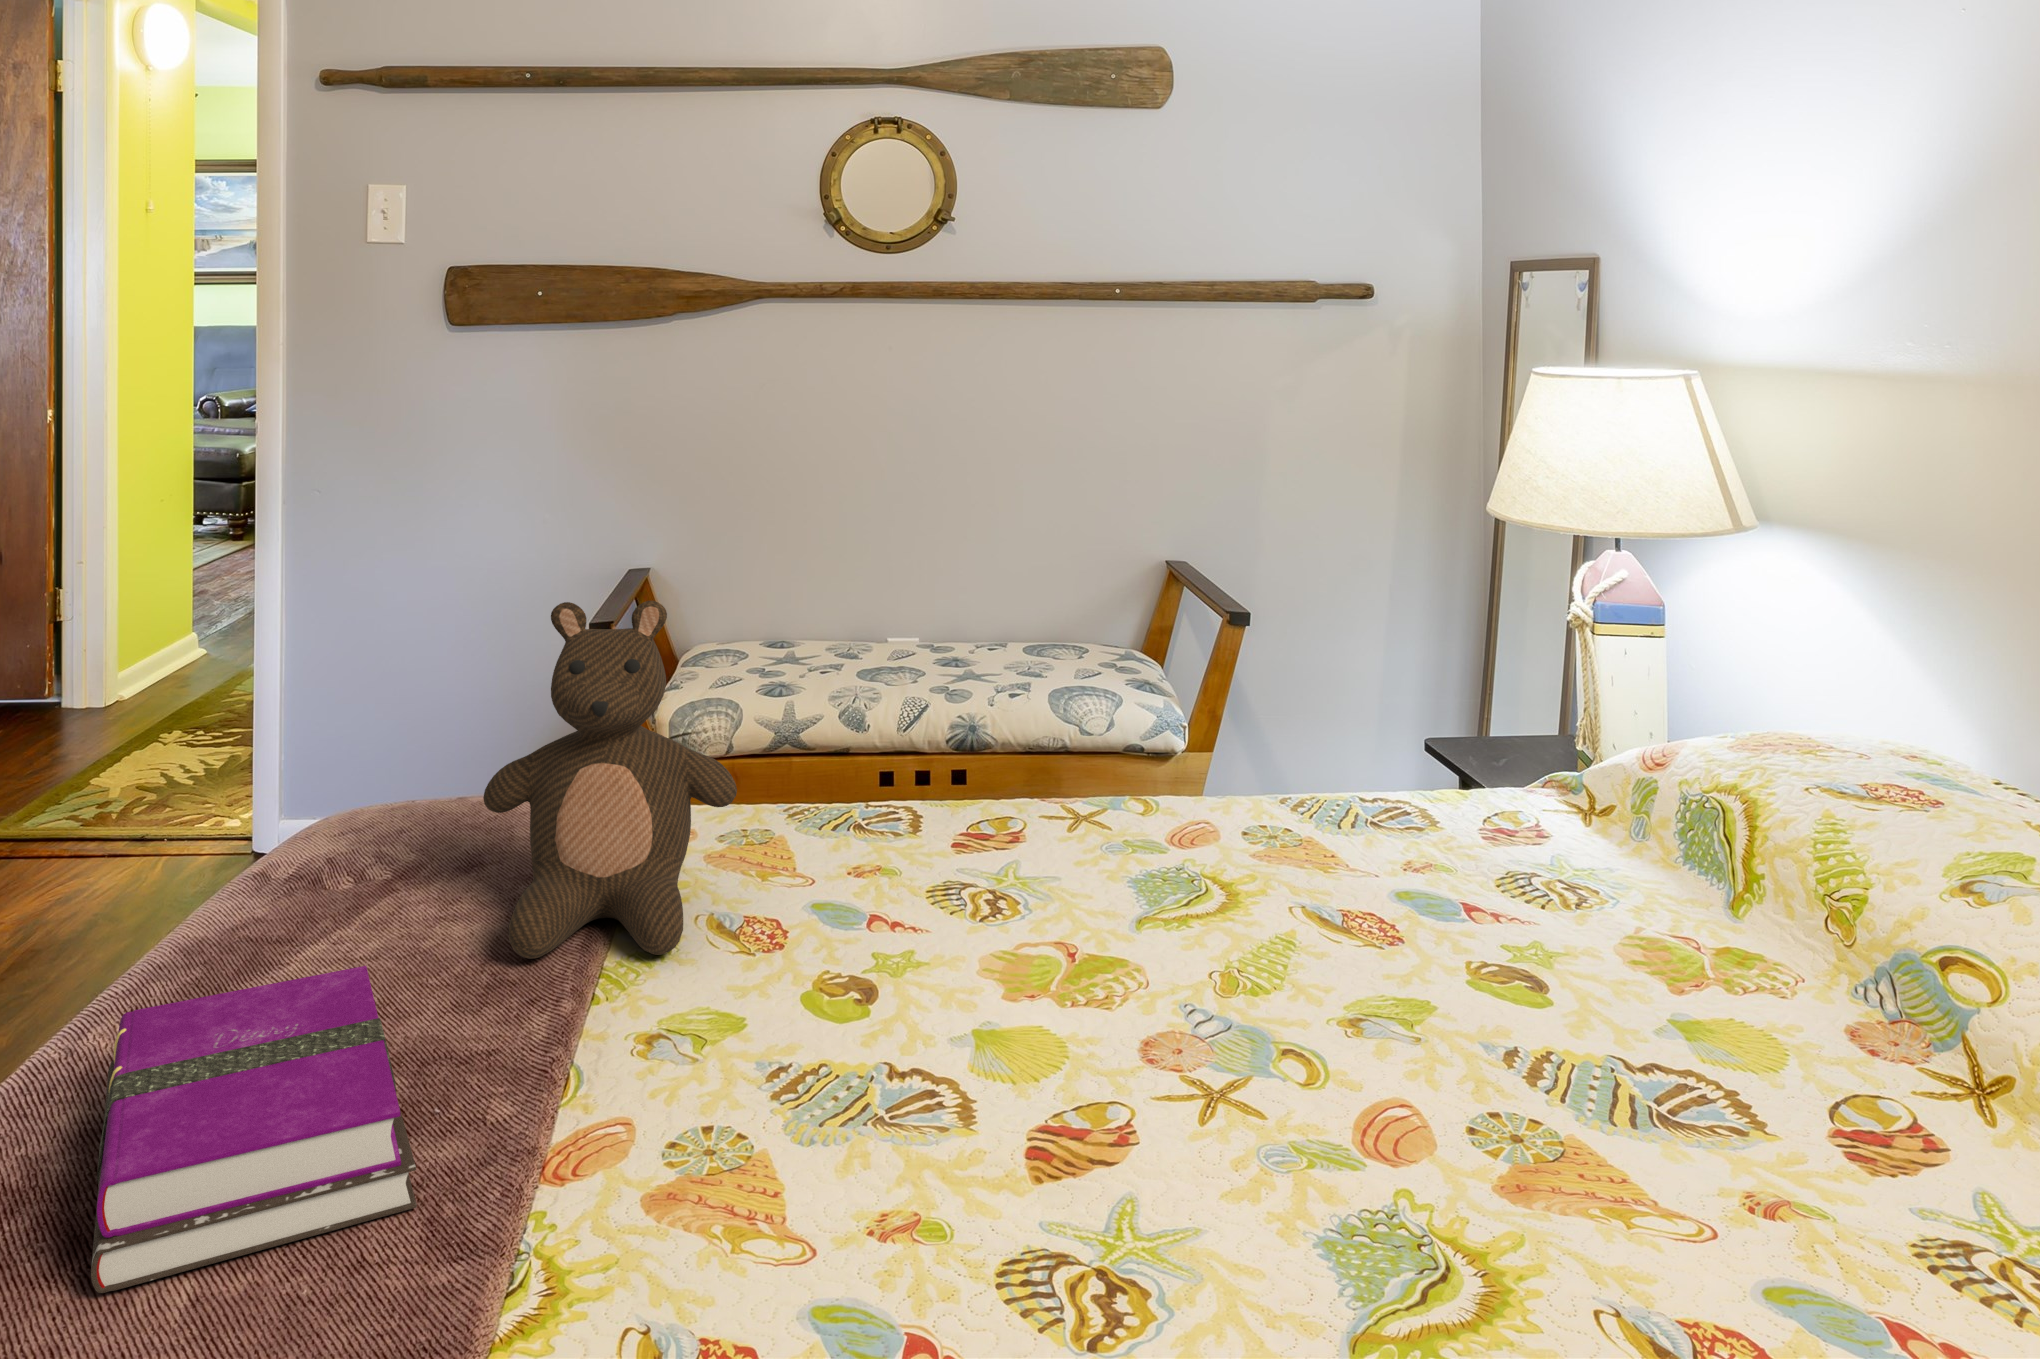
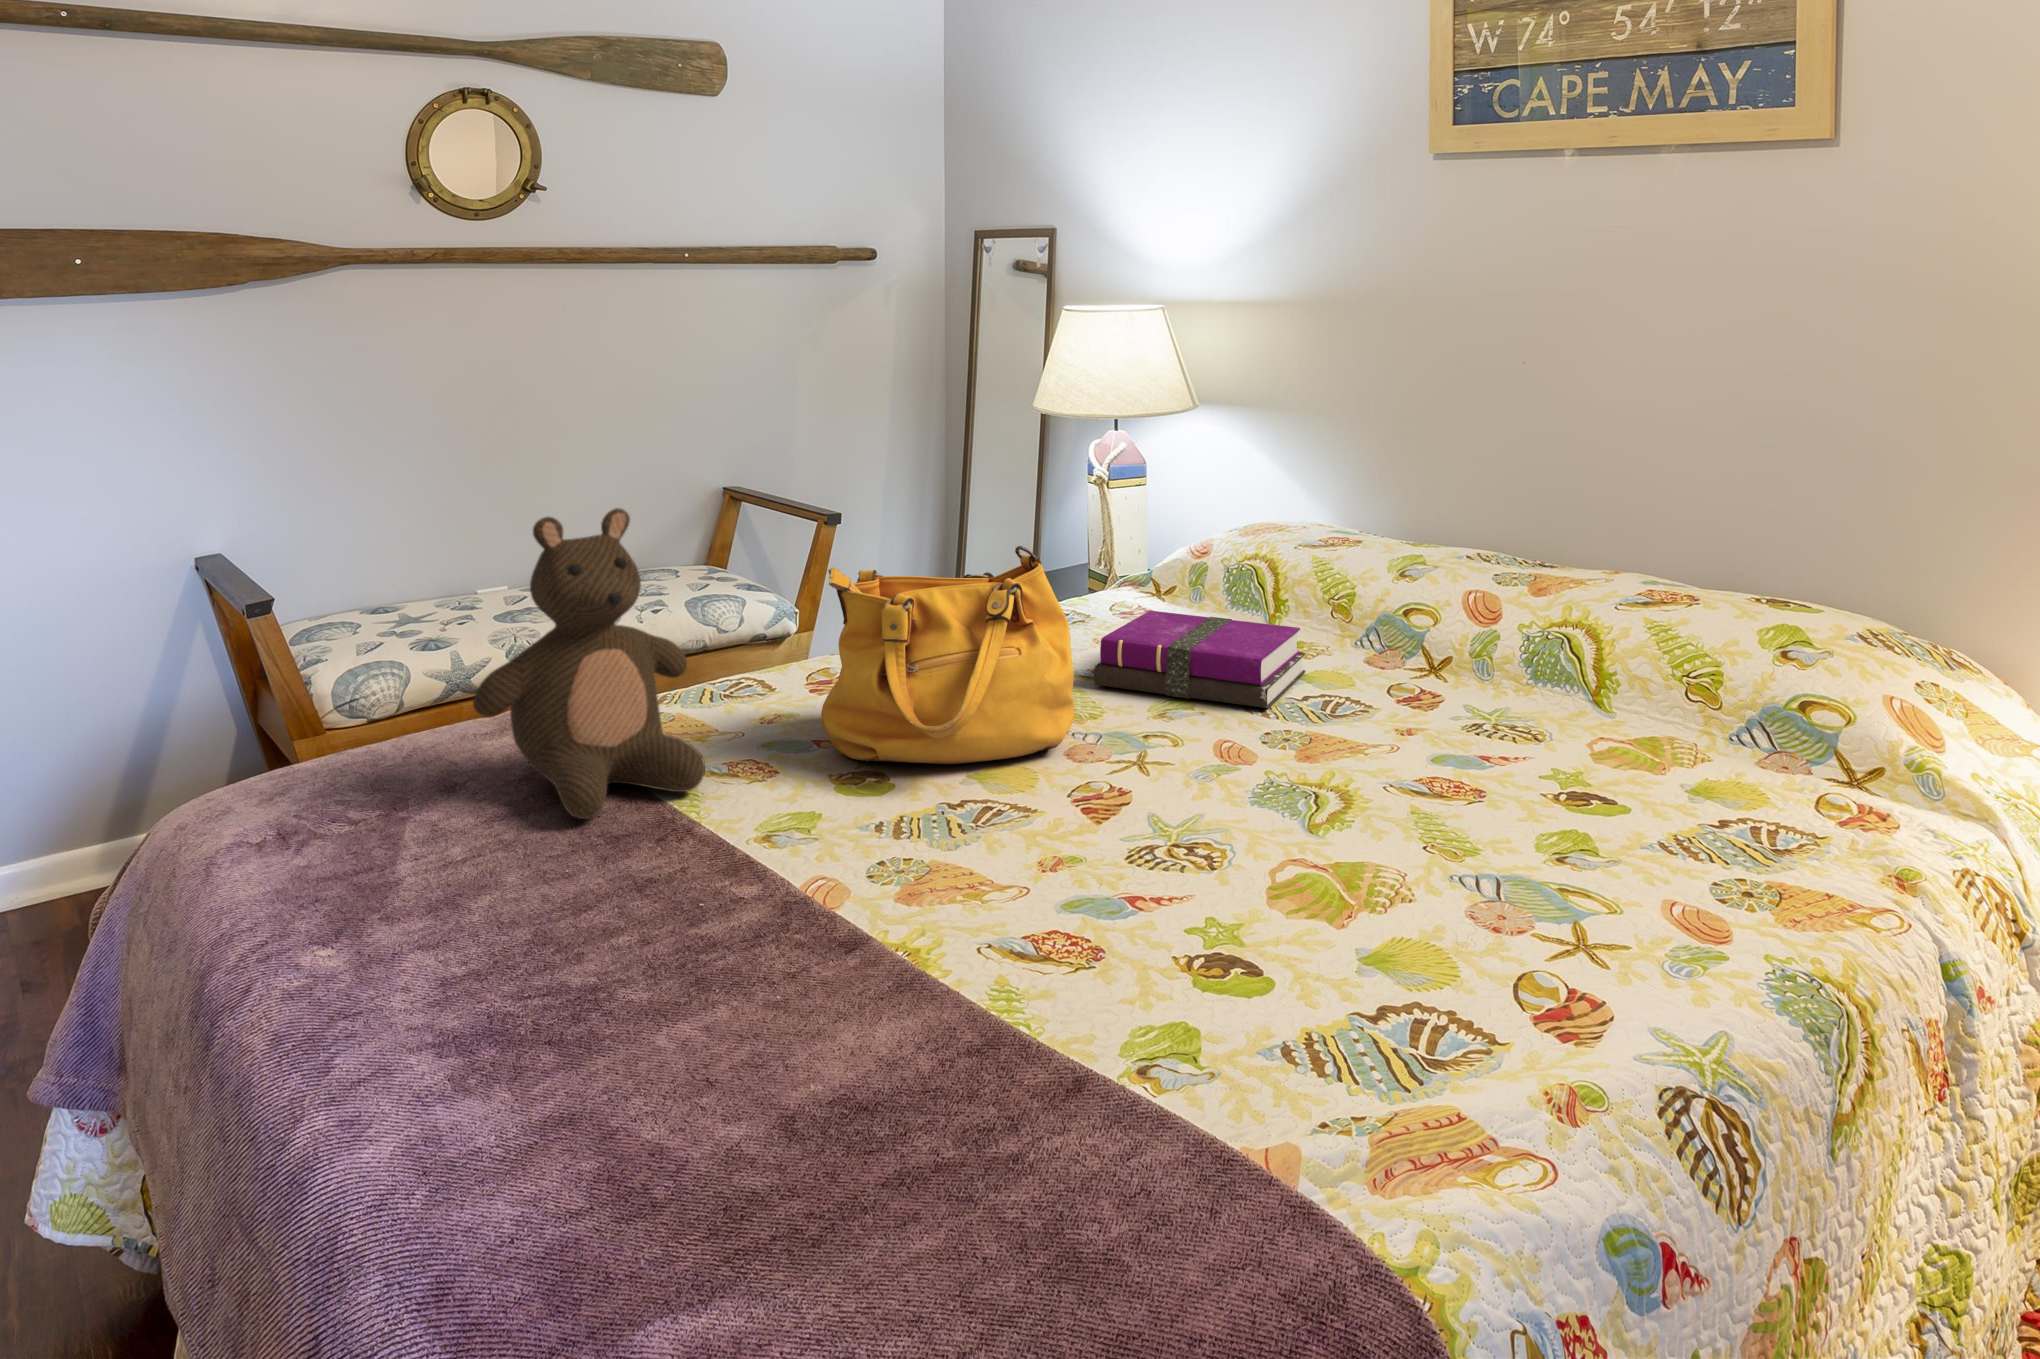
handbag: none [851,711,1187,1036] -> present [821,546,1074,764]
notebook: present [91,966,417,1293] -> present [1094,611,1306,708]

